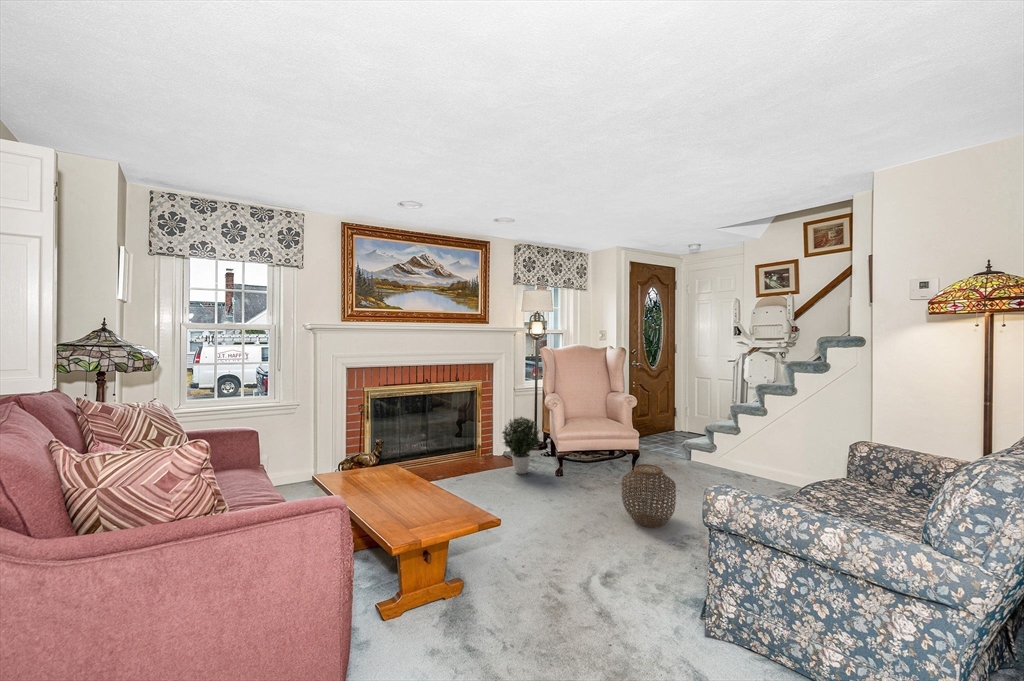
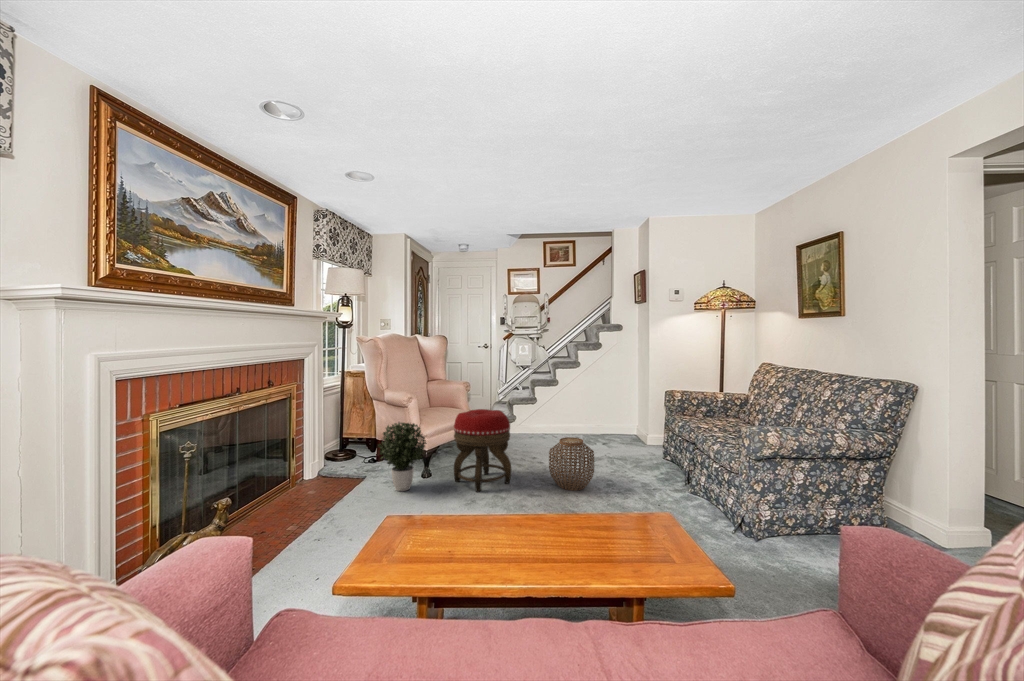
footstool: none [554,417,609,496] -> present [453,409,511,492]

